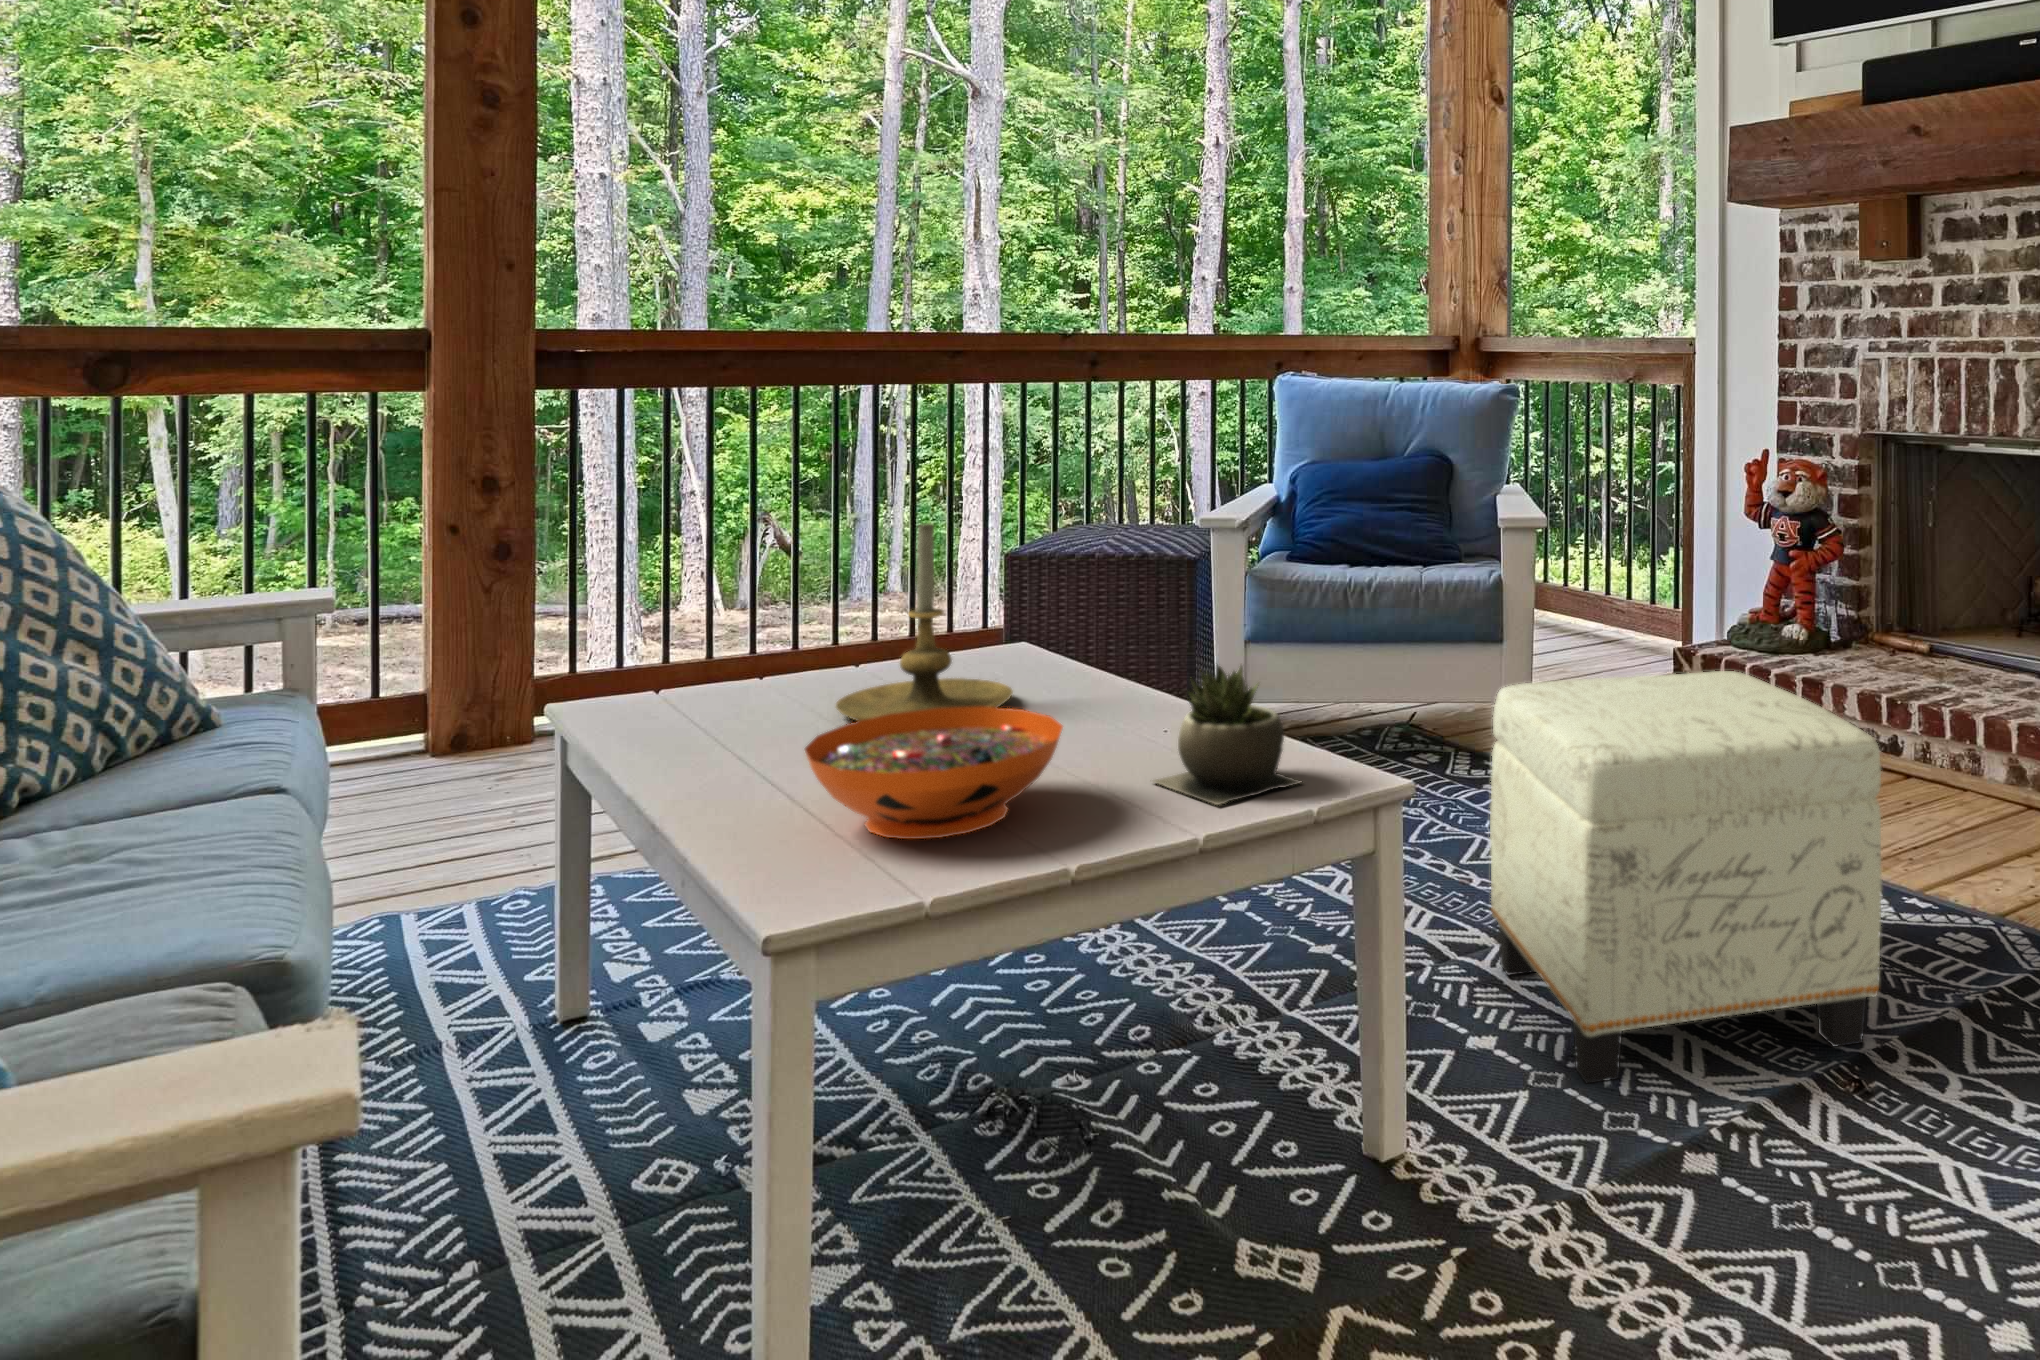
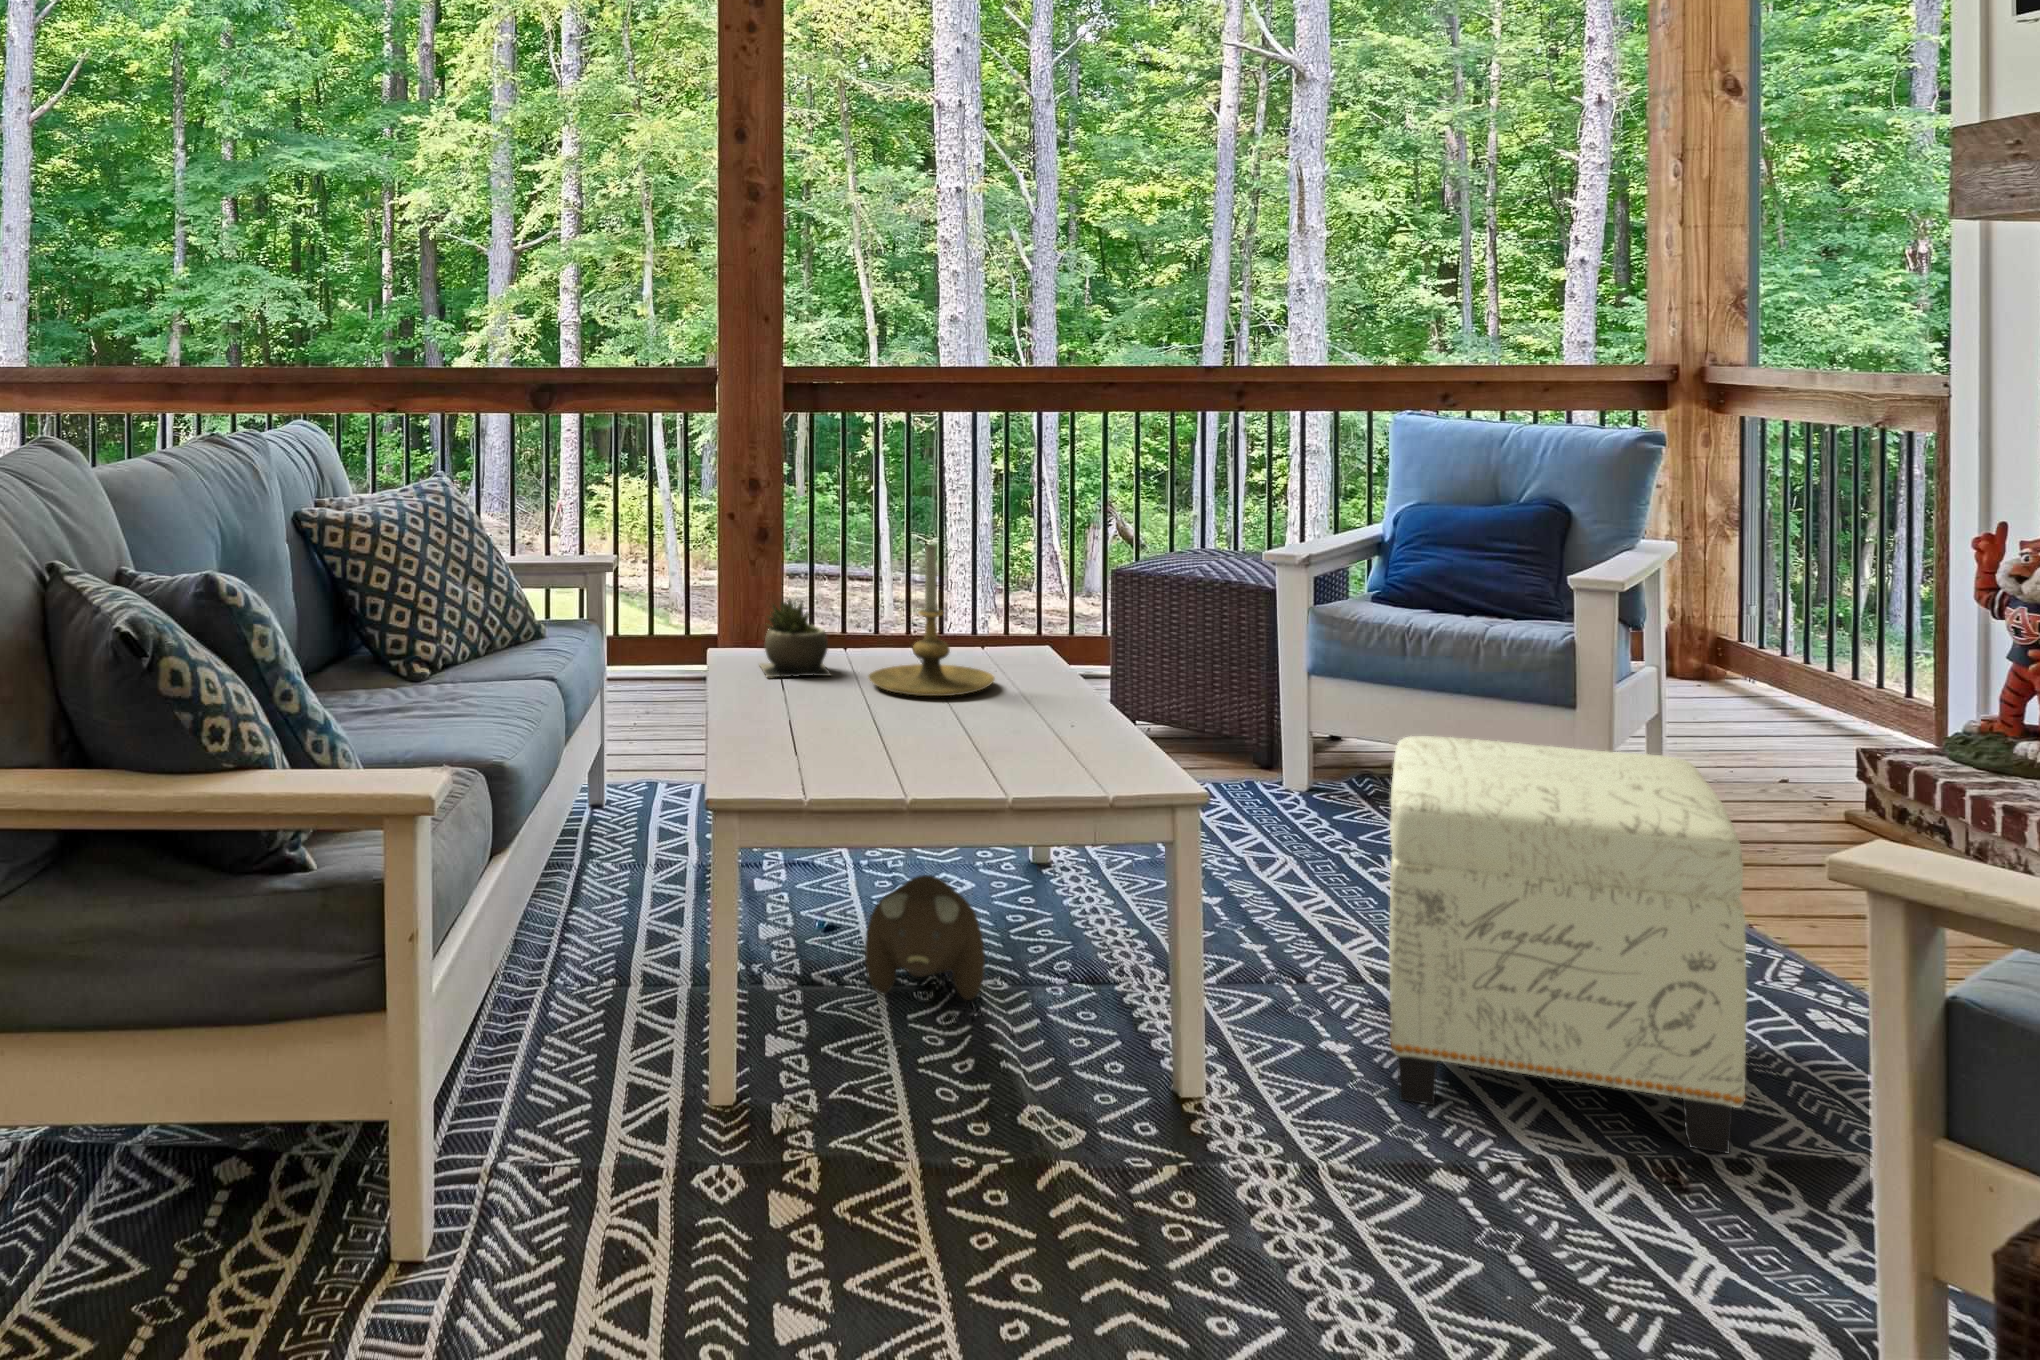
succulent plant: present [1153,665,1304,805] -> present [760,600,831,677]
decorative bowl: present [805,707,1063,839] -> none [781,679,951,767]
plush toy: none [911,962,1079,1147] -> present [865,875,985,1000]

